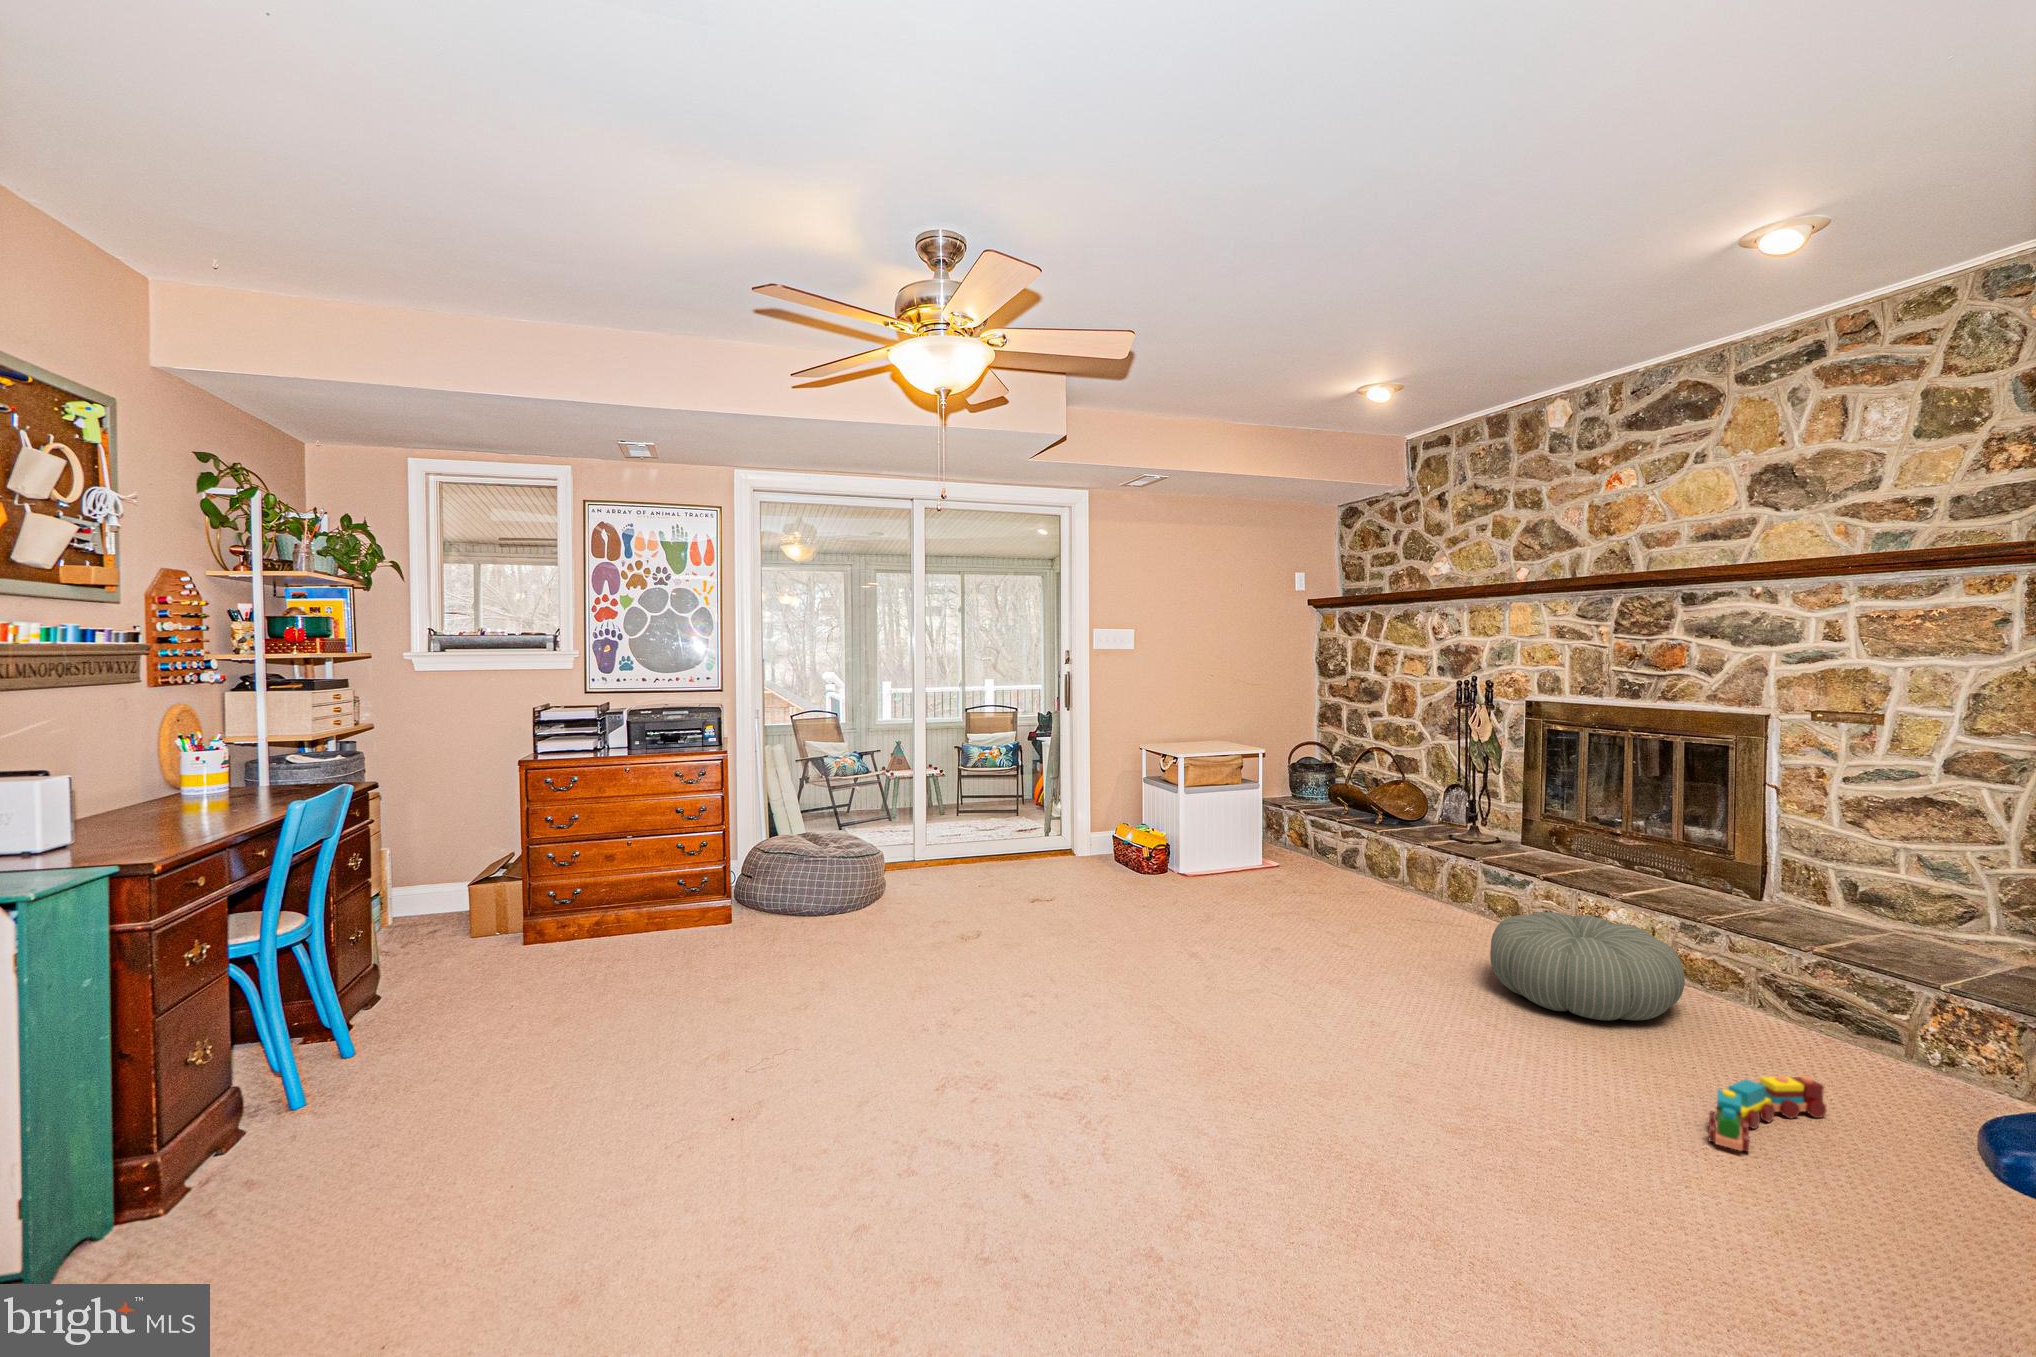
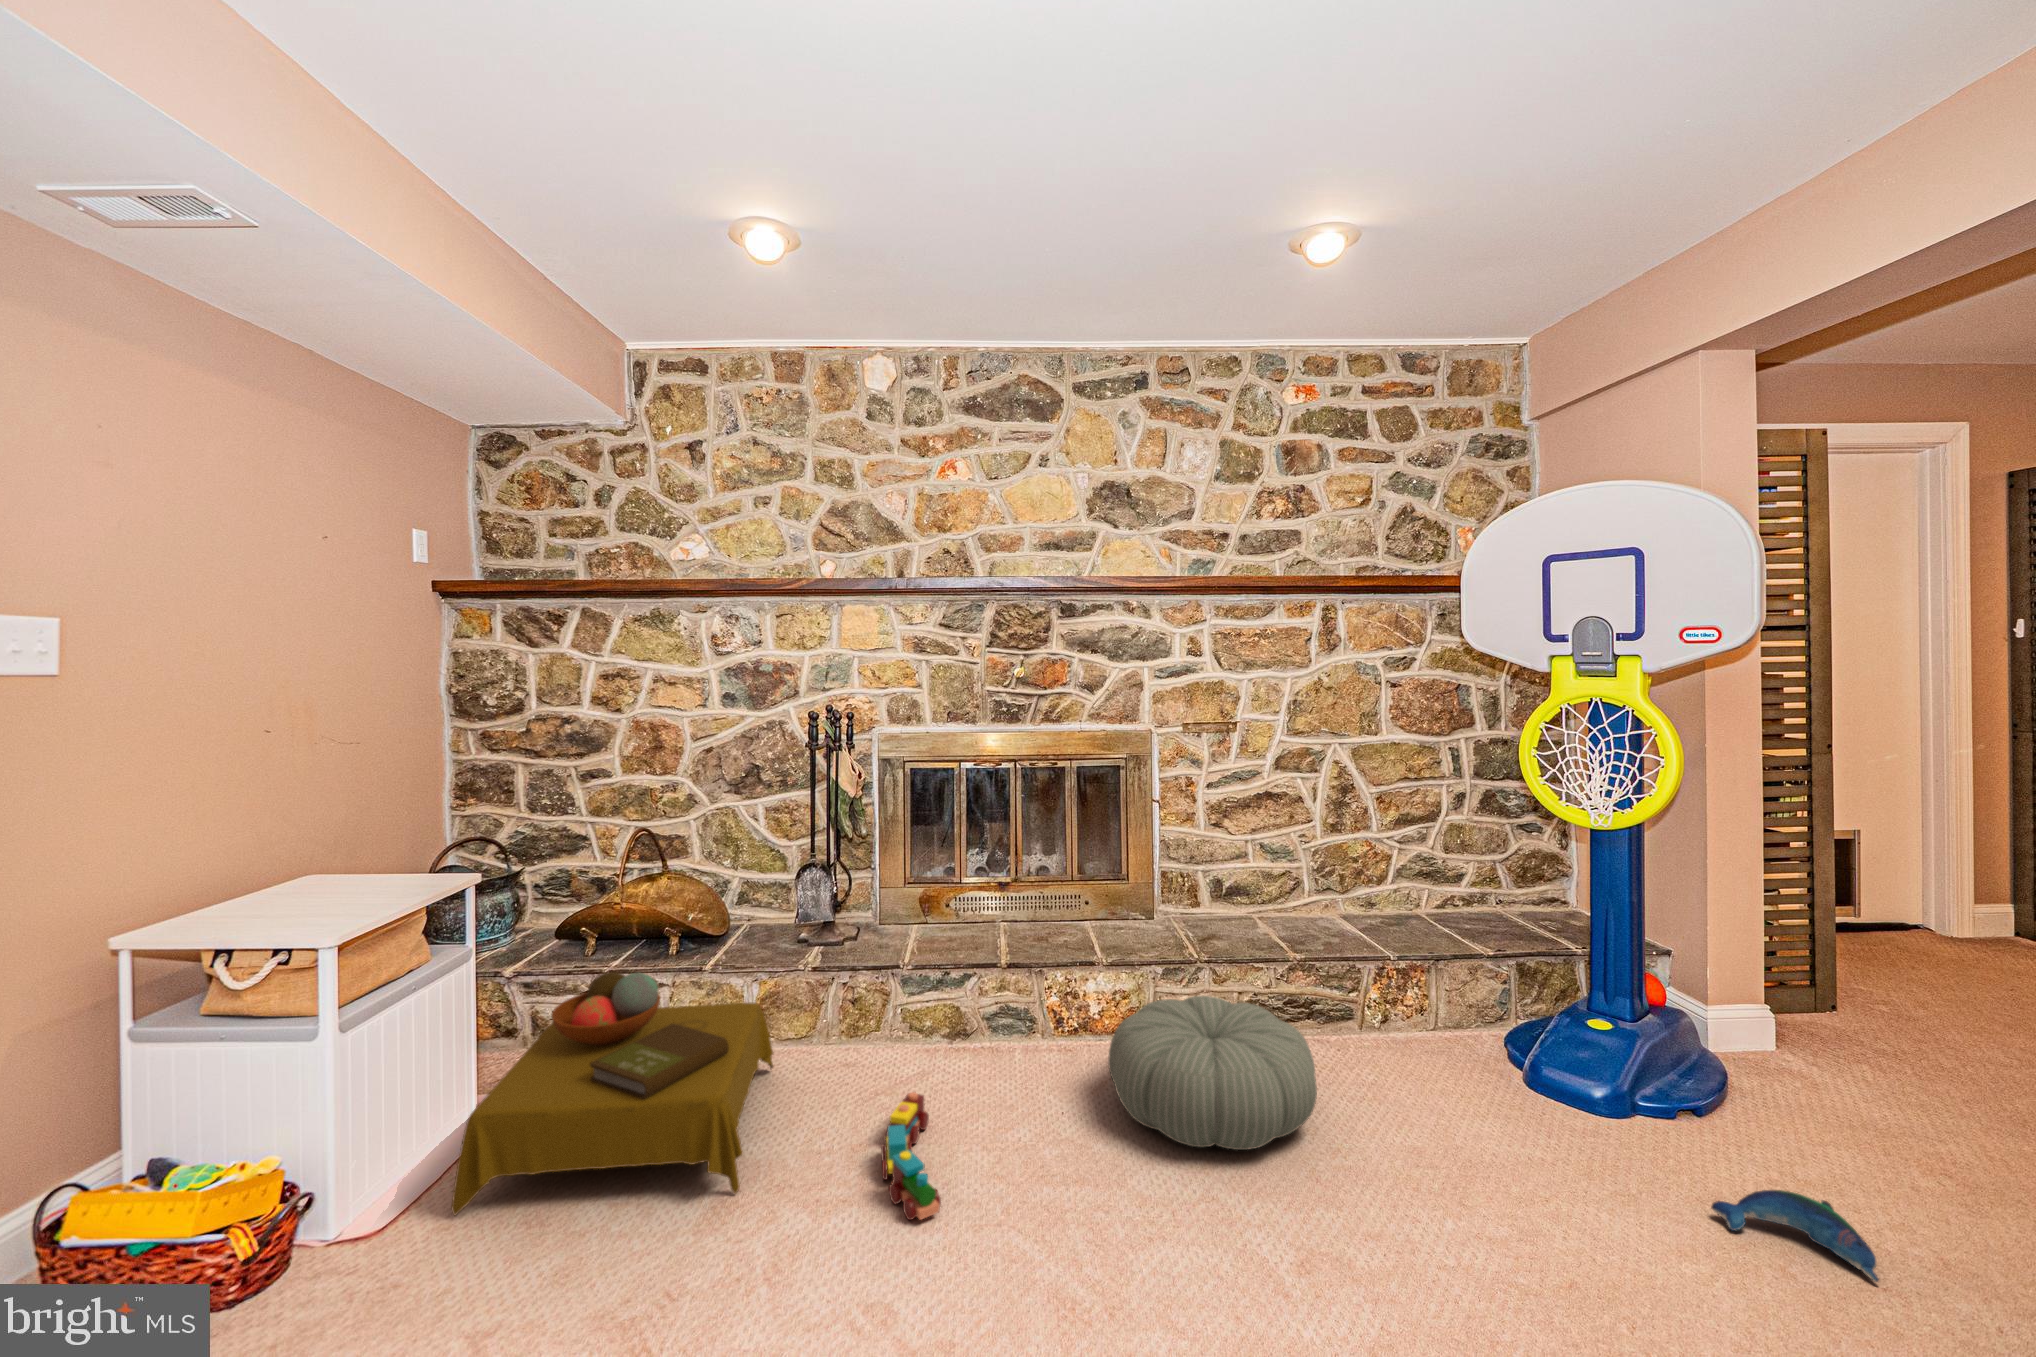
side table: none [1203,805,1382,907] -> present [451,972,773,1215]
toy train: present [1709,1076,1826,1152] -> present [881,1092,941,1220]
plush toy: none [1828,1192,1954,1283] -> present [1712,1190,1879,1282]

